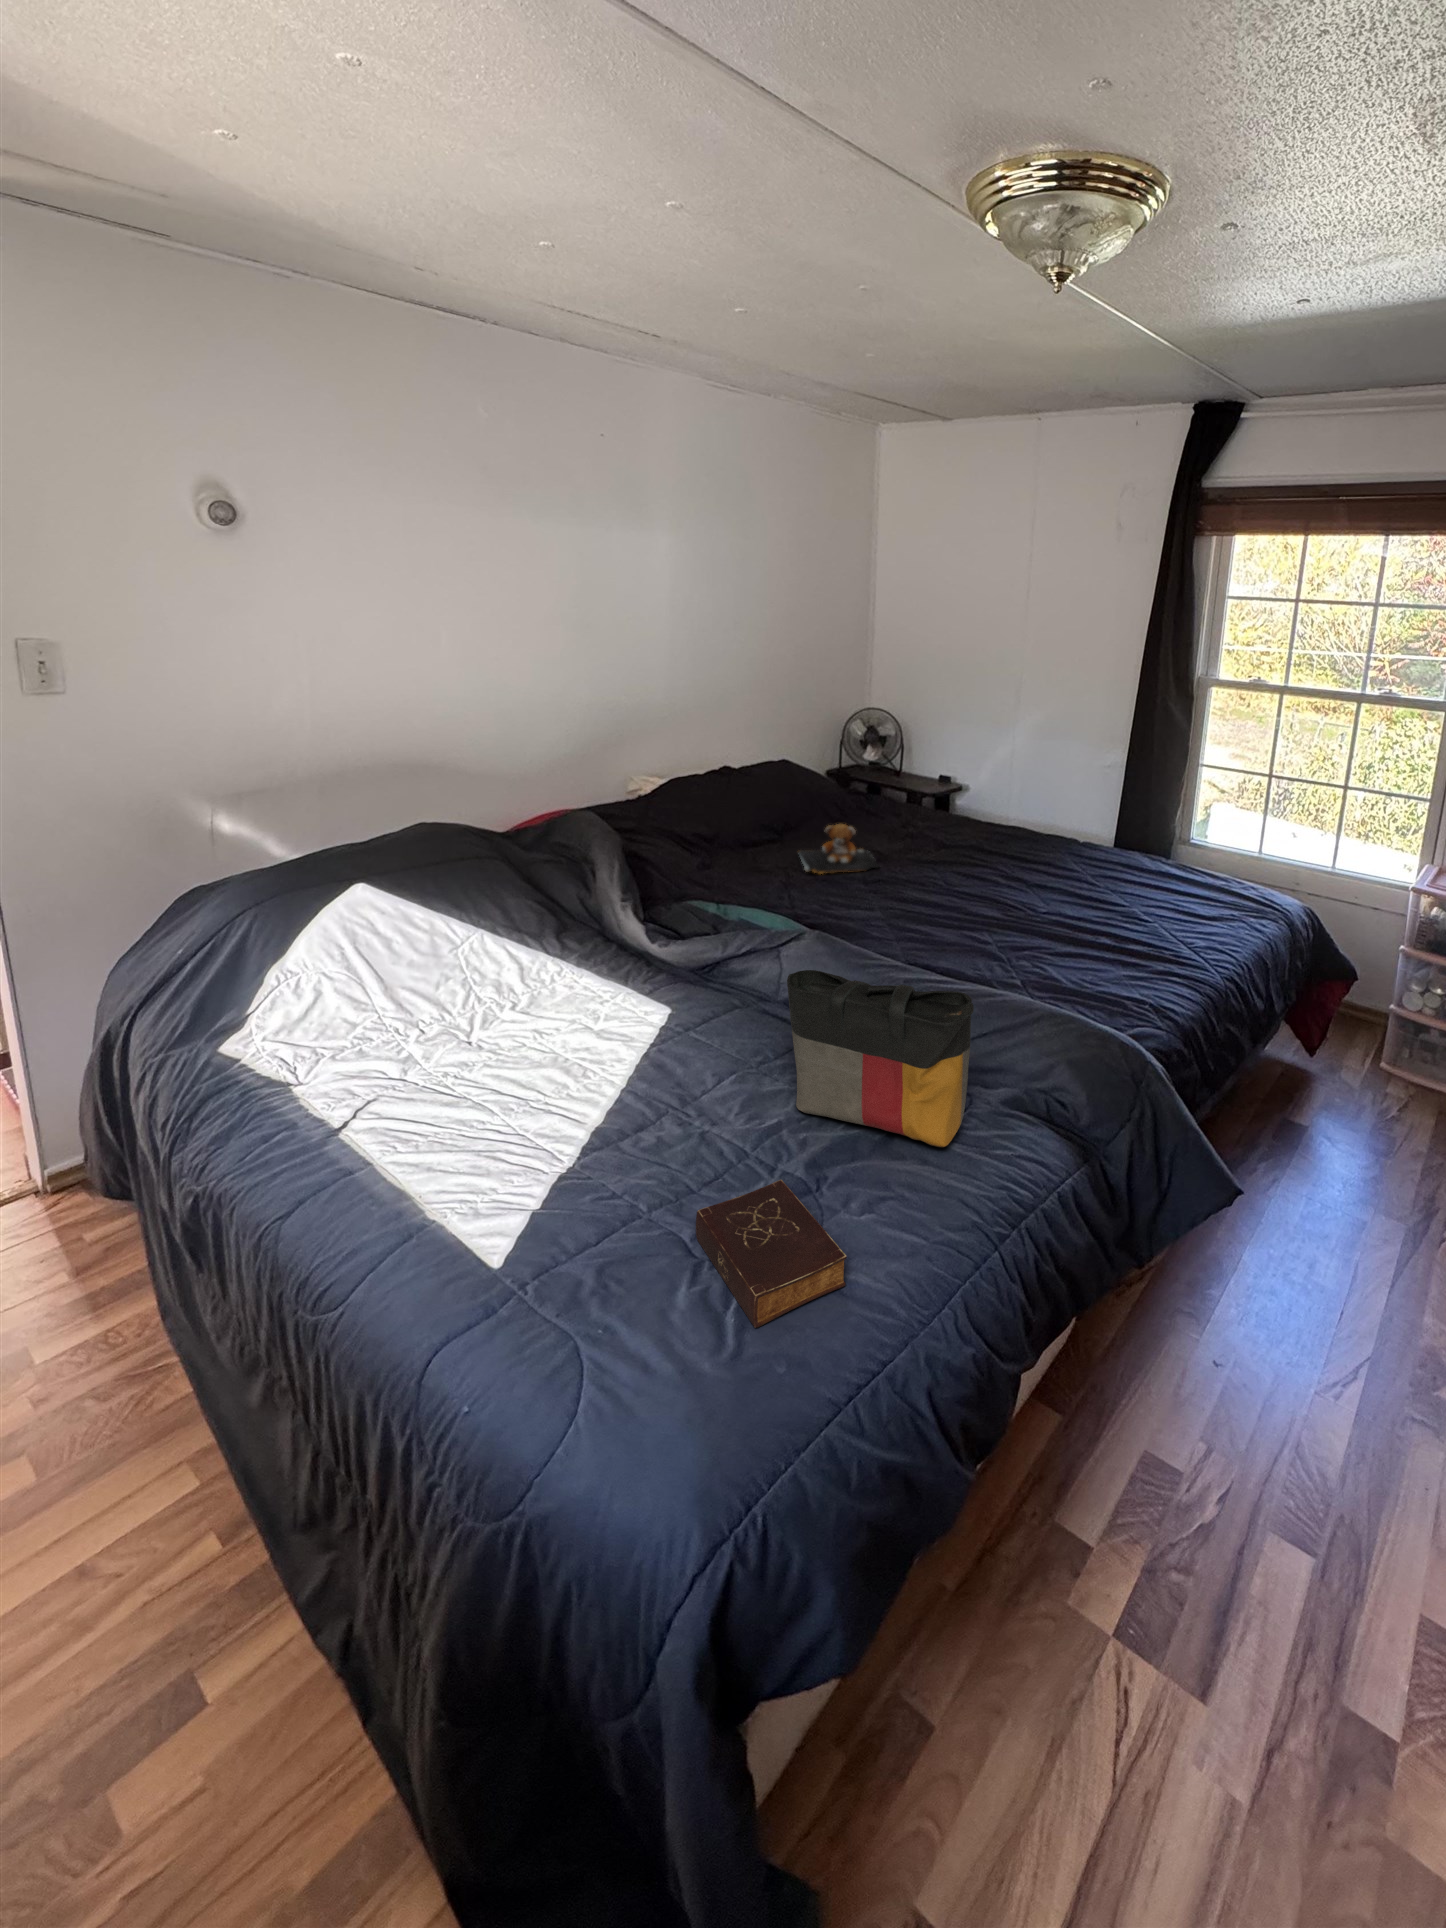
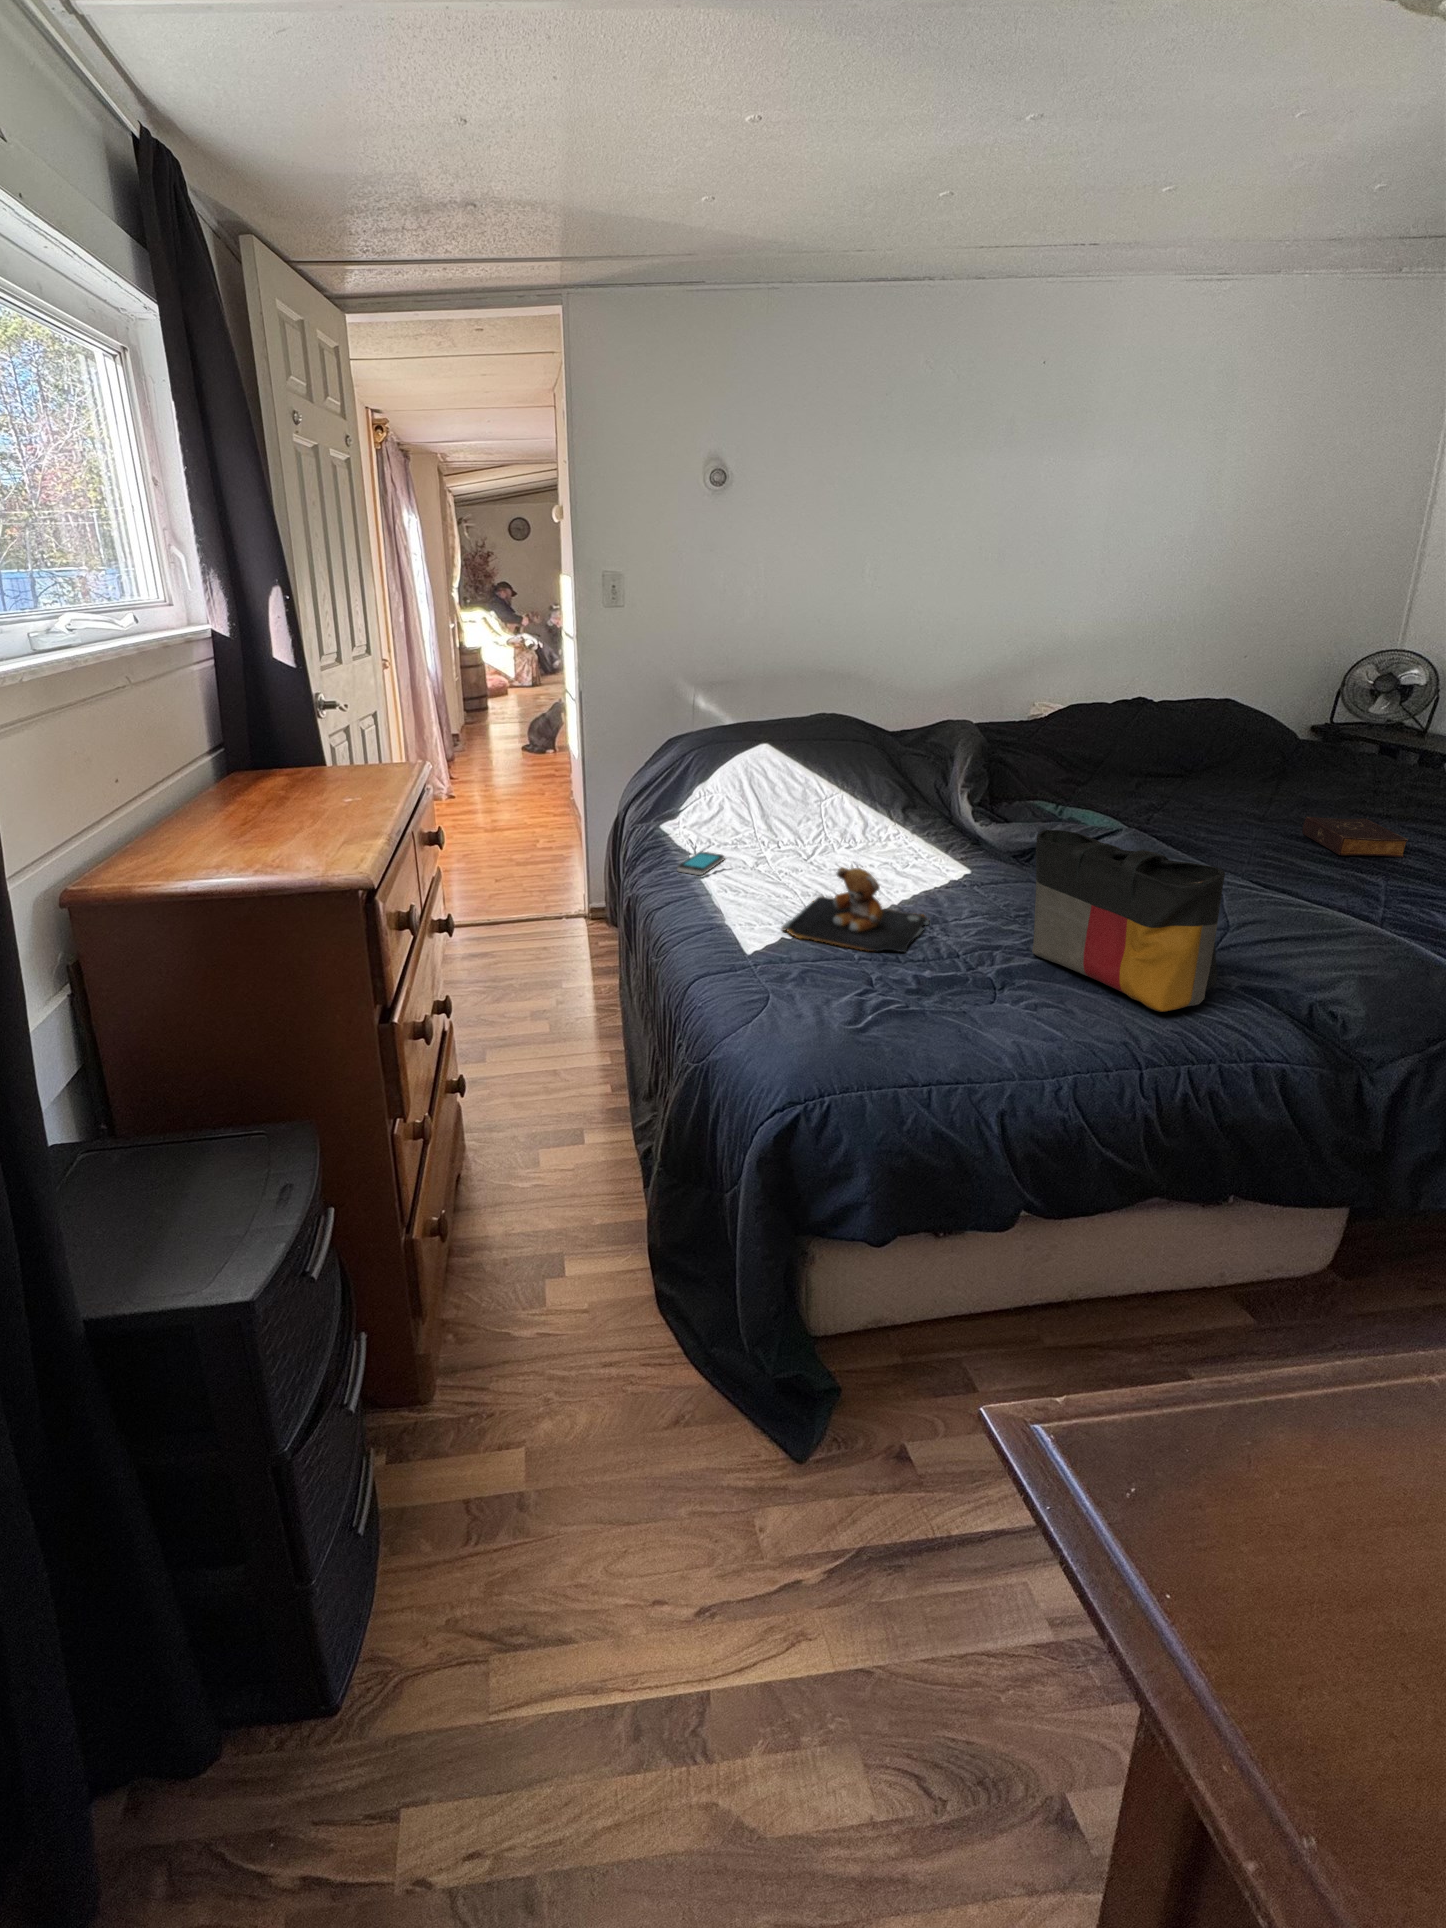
teddy bear: present [799,824,878,874] -> present [782,868,929,952]
smartphone: none [285,1077,356,1132] -> present [677,852,724,875]
book: present [696,1180,847,1328] -> present [1303,817,1408,857]

